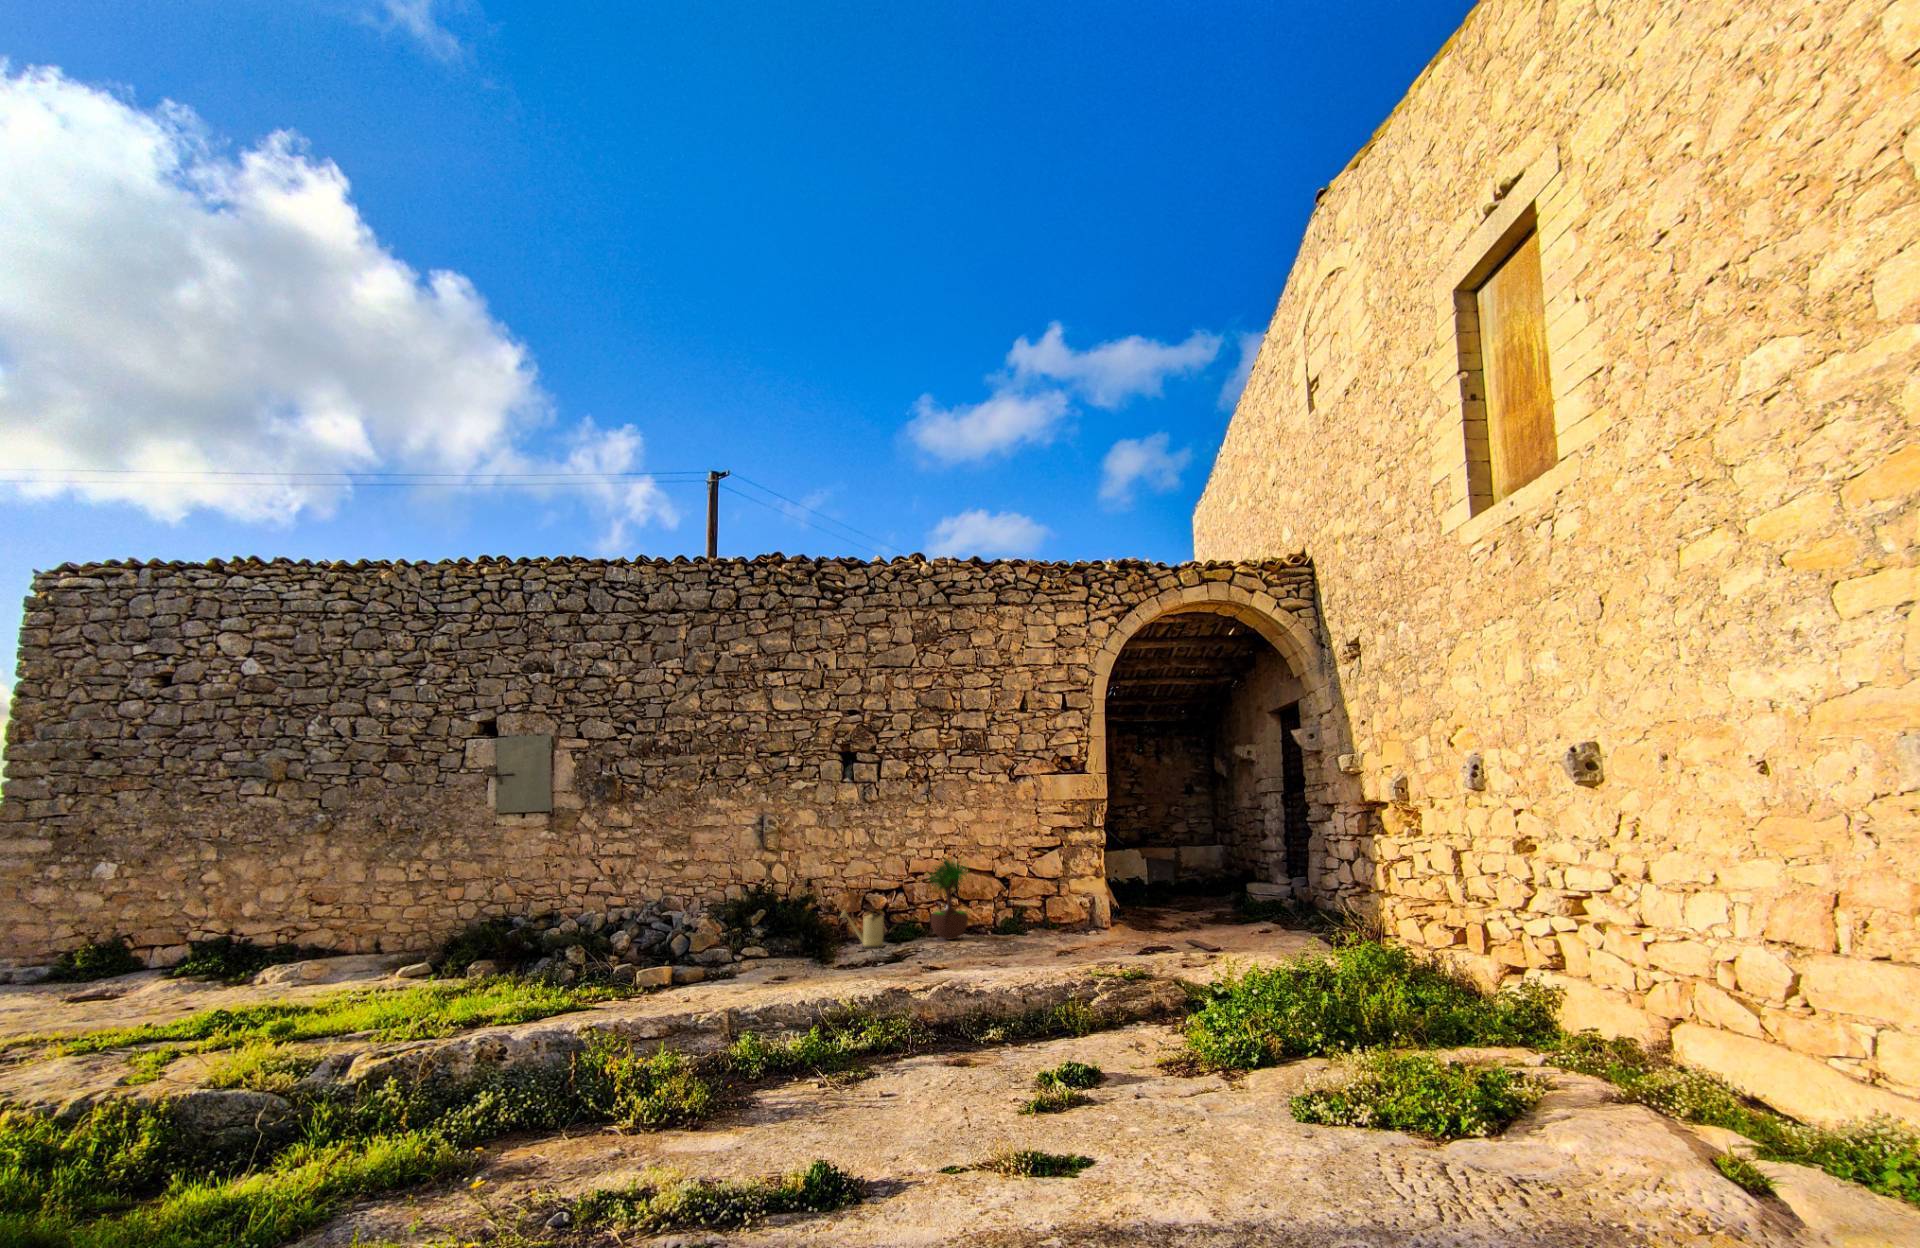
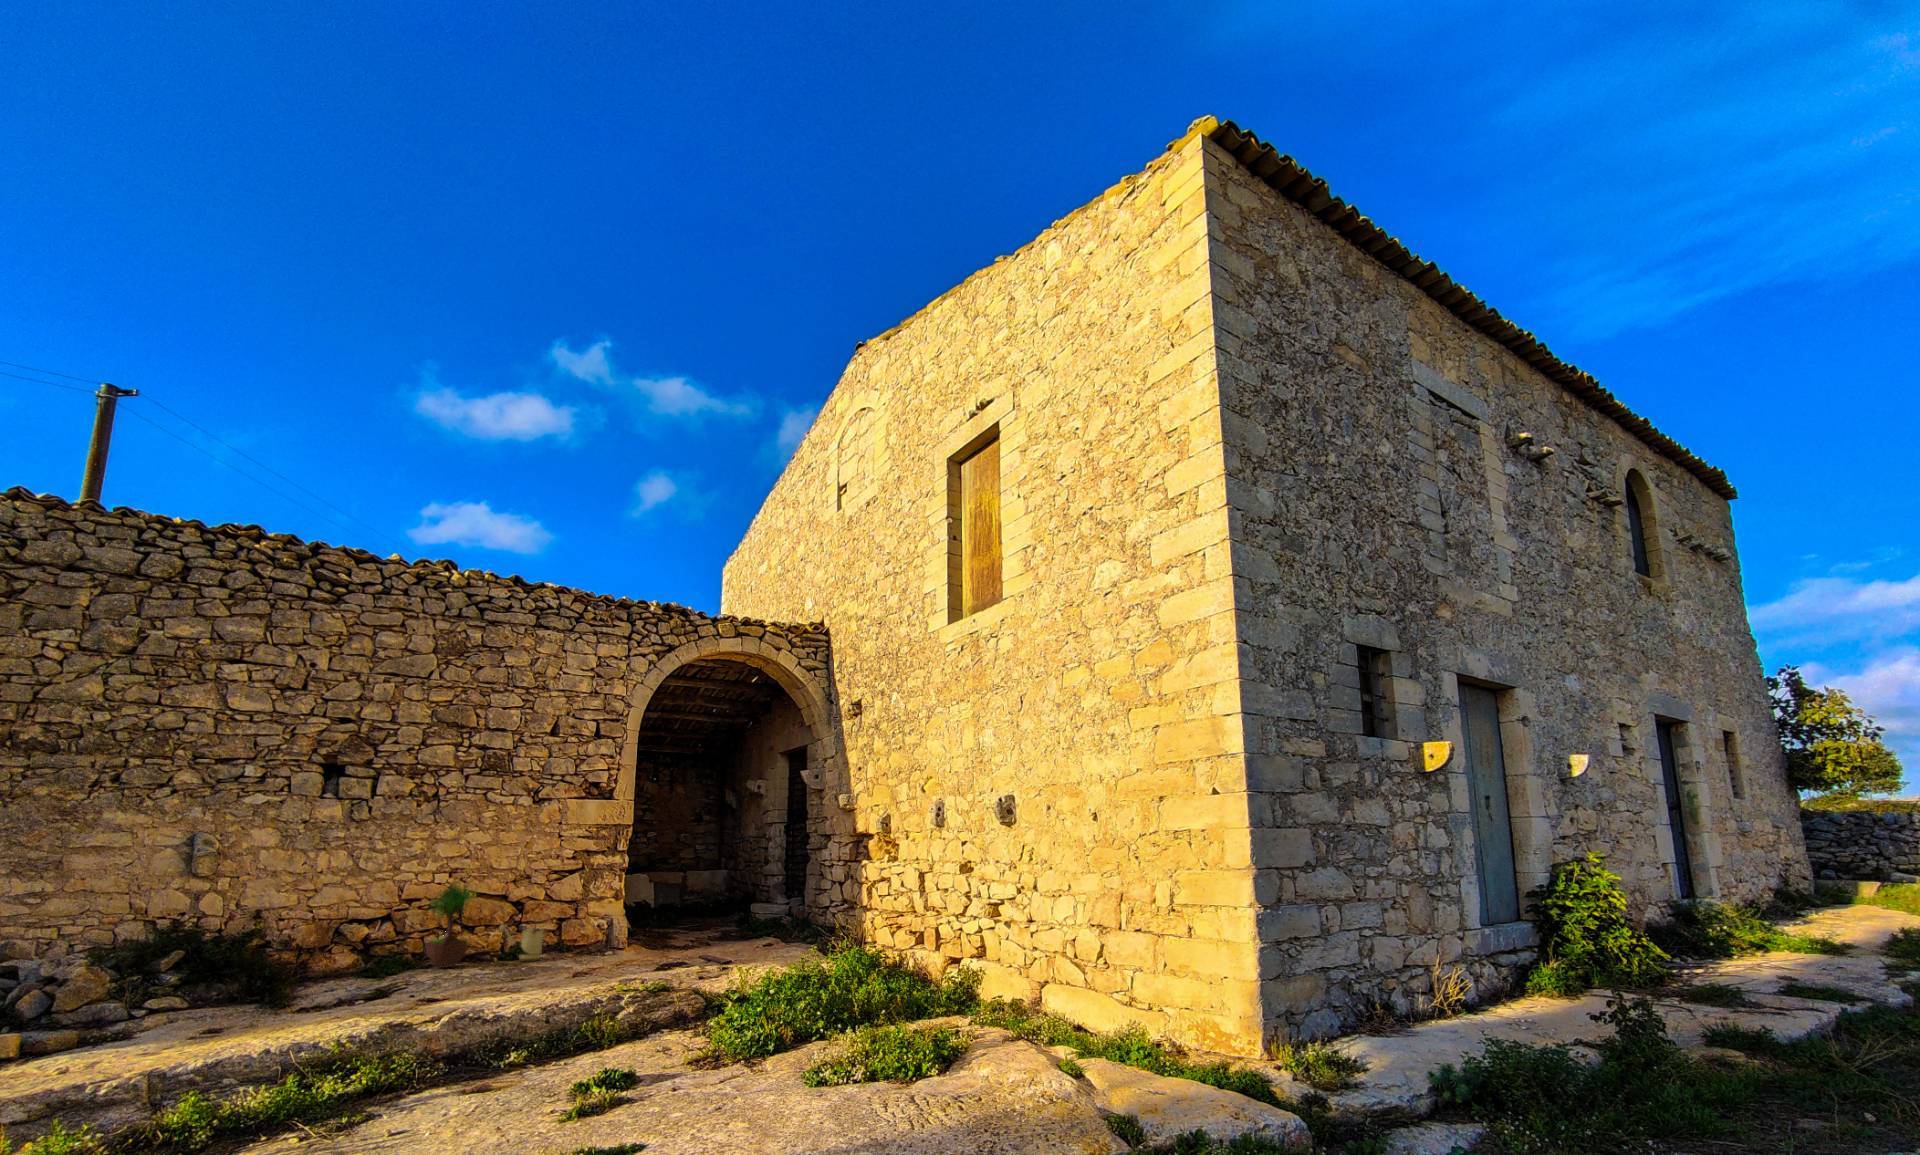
watering can: present [840,905,884,949] -> present [499,925,543,962]

